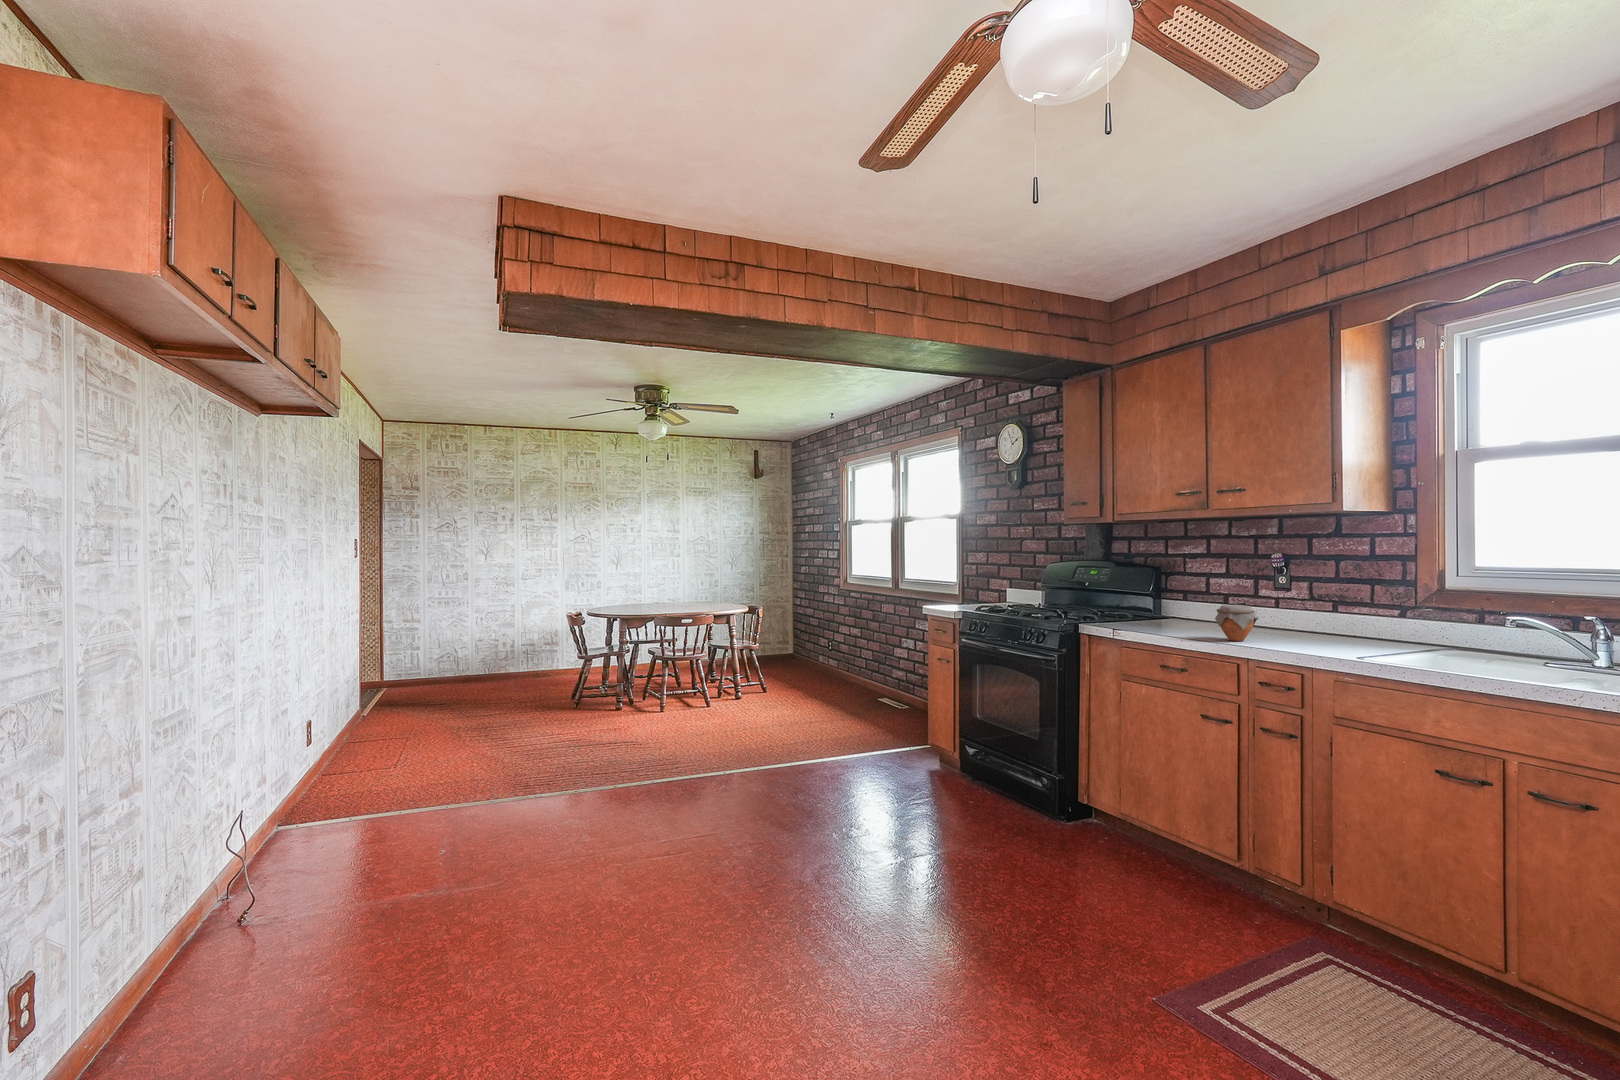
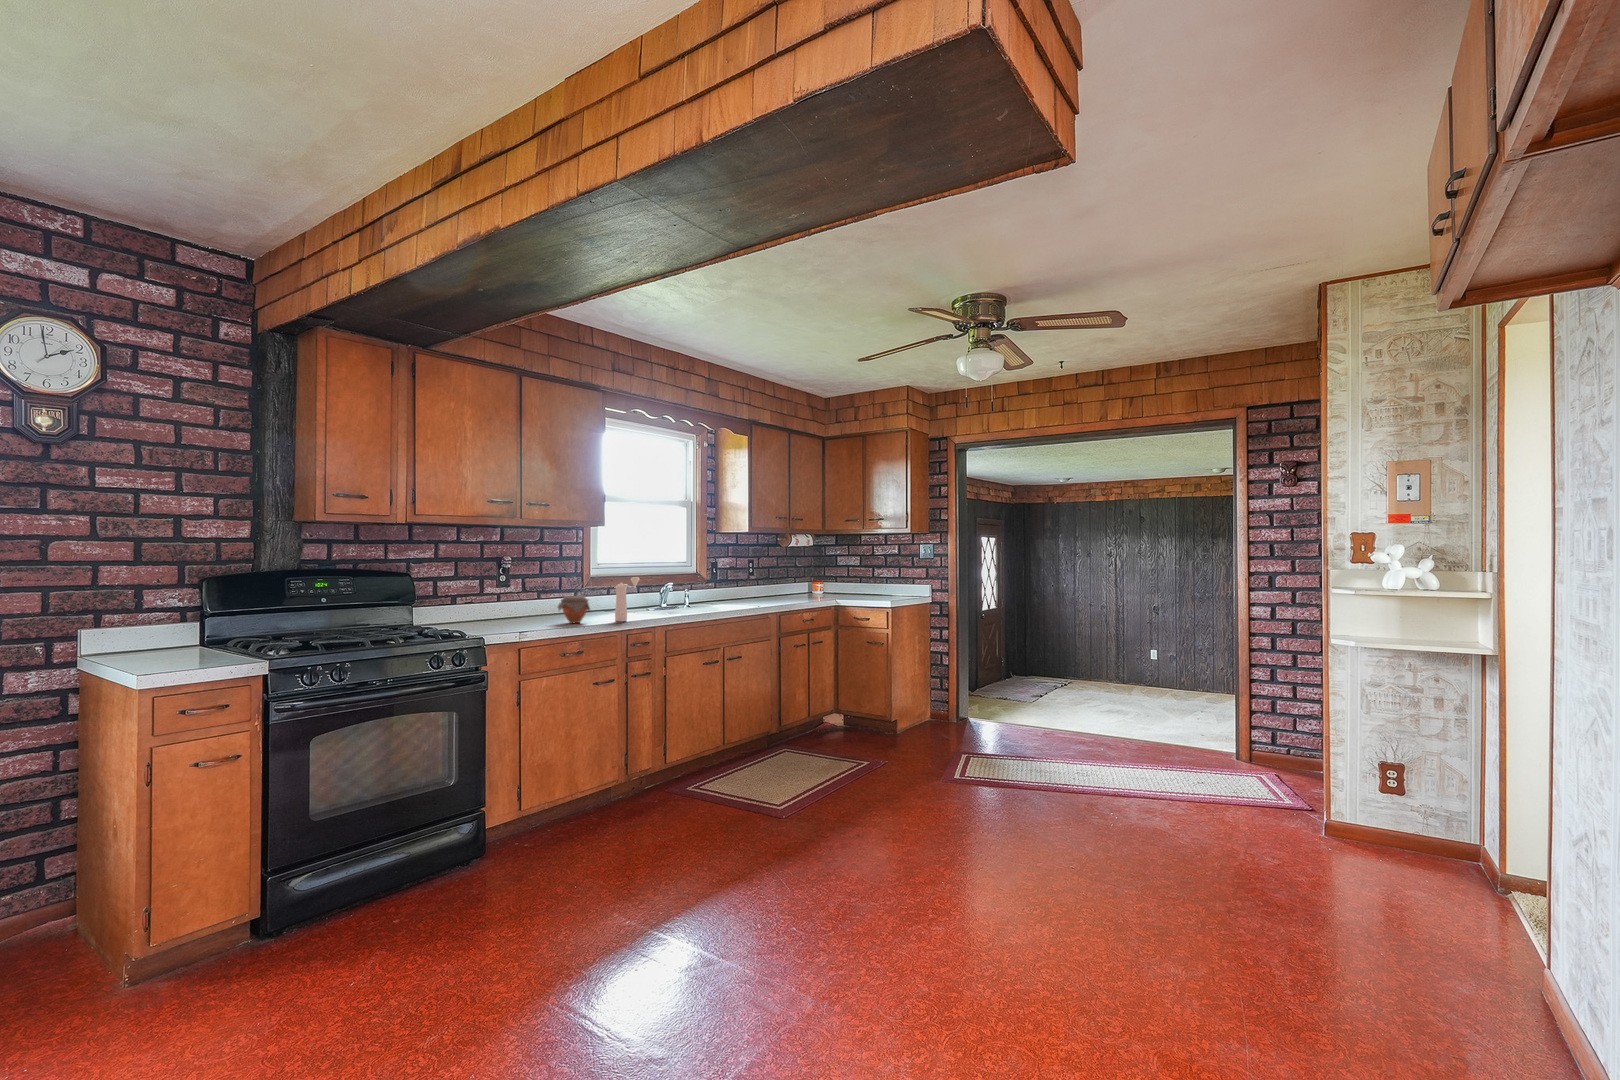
pepper mill: none [1257,588,1311,650] -> present [615,577,640,621]

